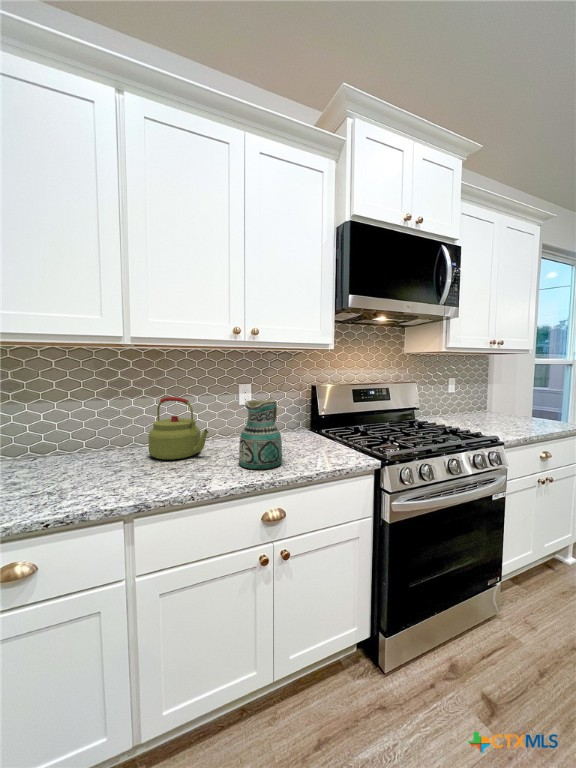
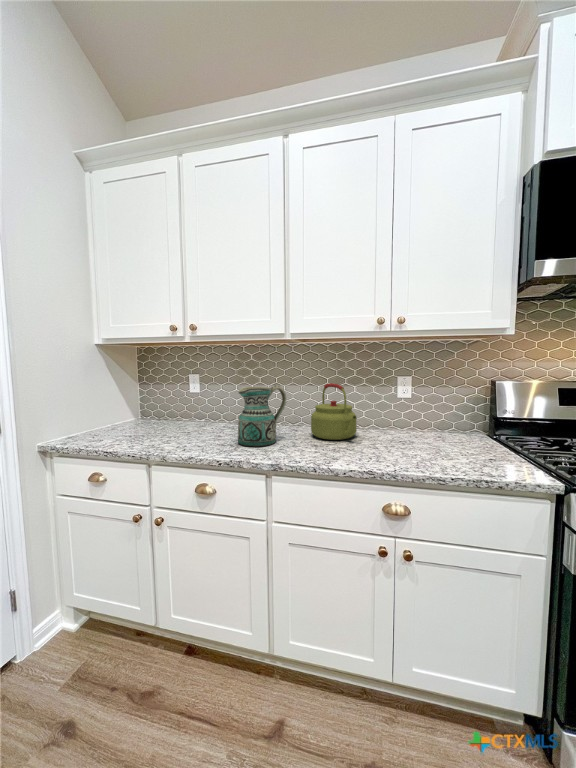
ceramic pitcher: present [239,398,282,469] -> present [238,385,286,446]

